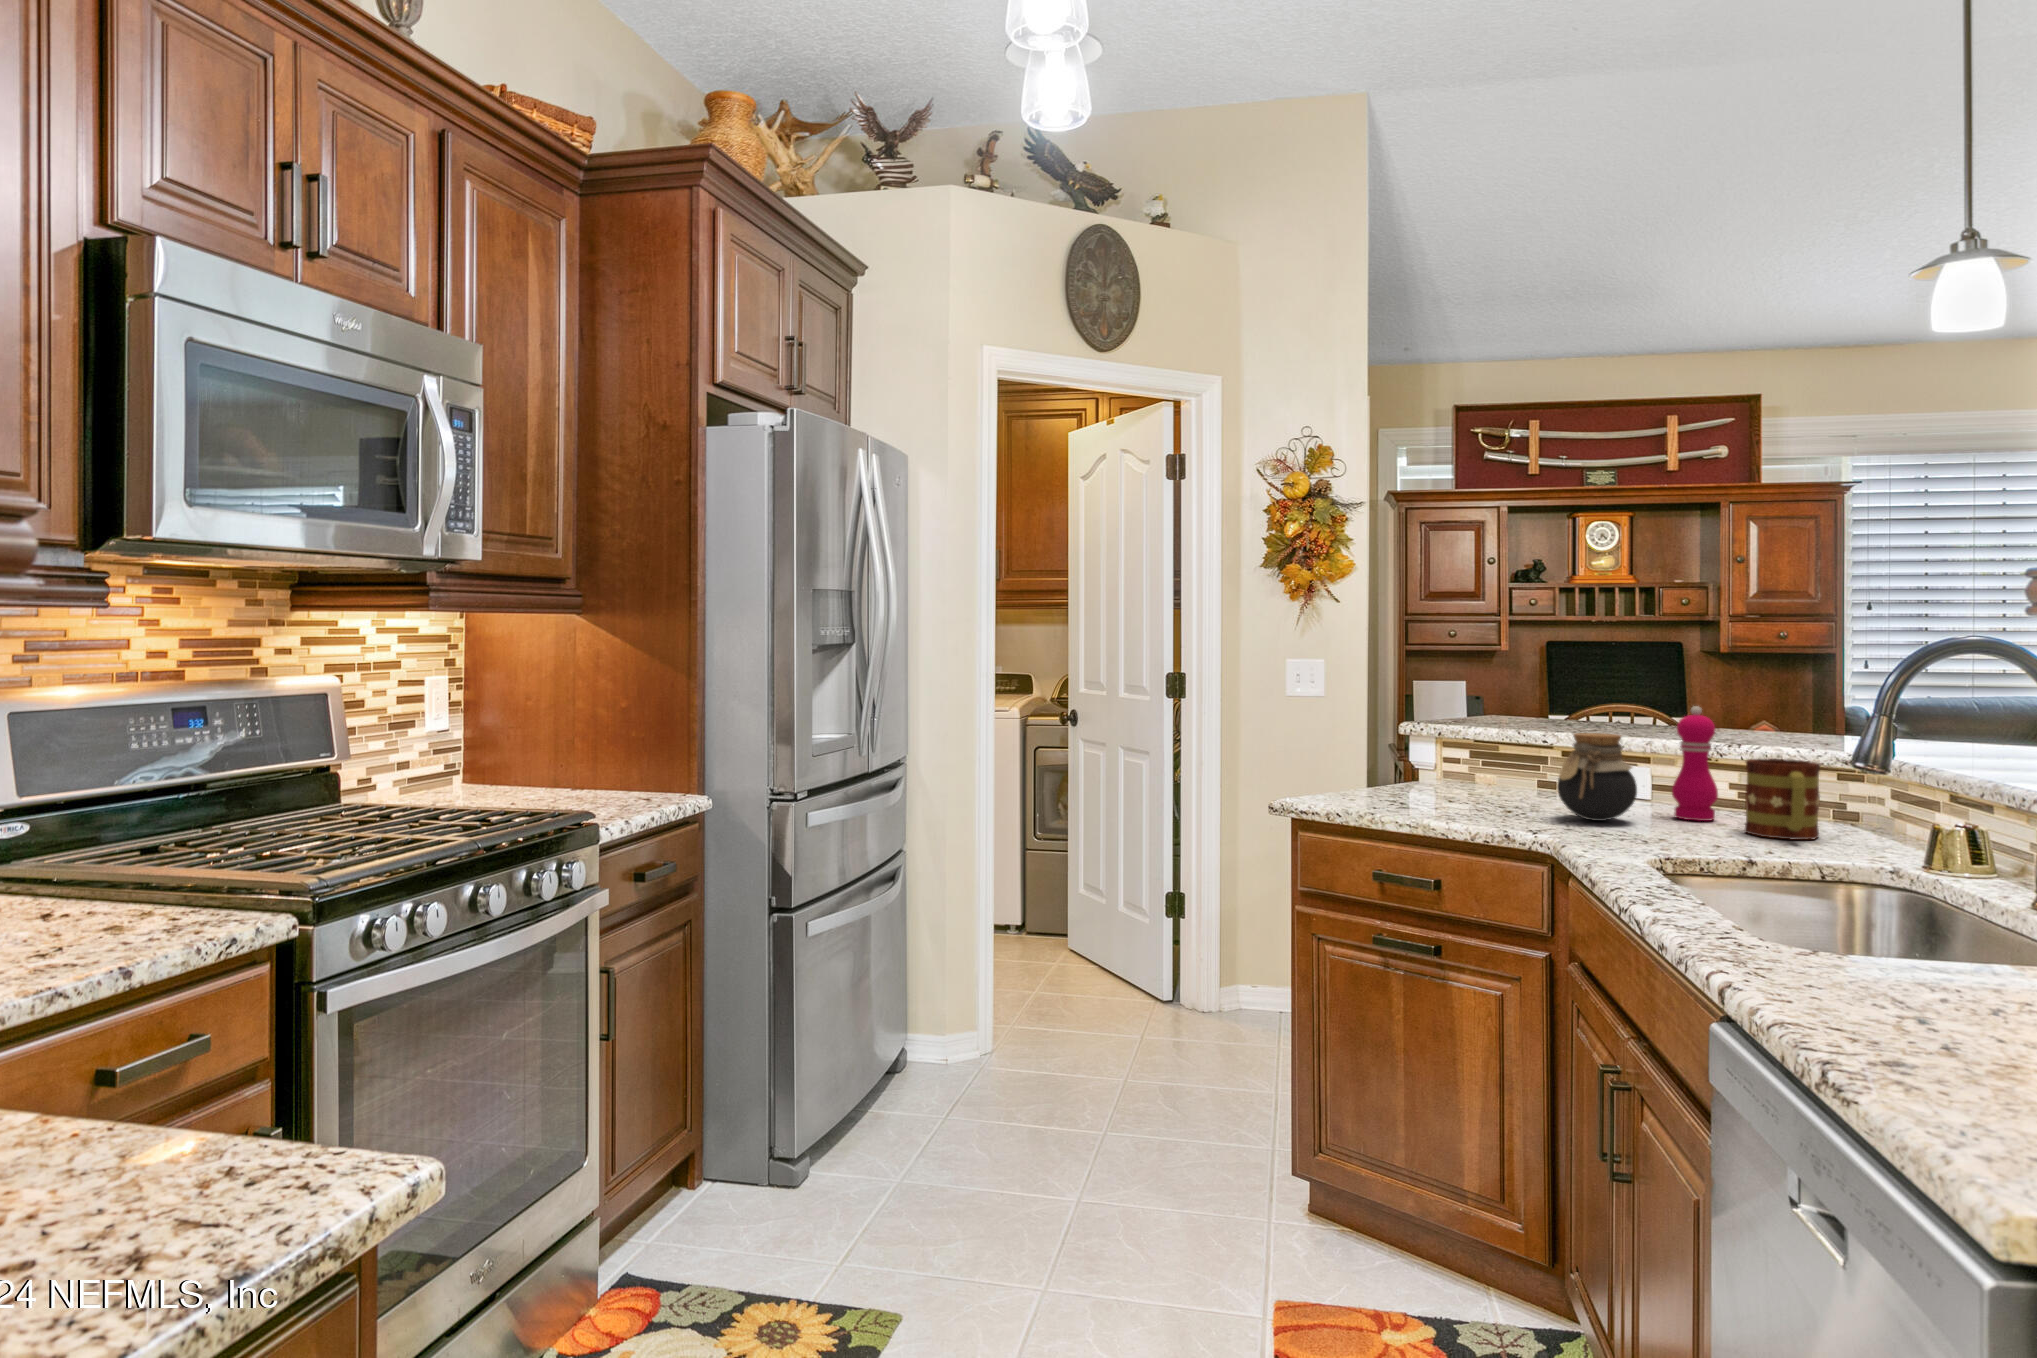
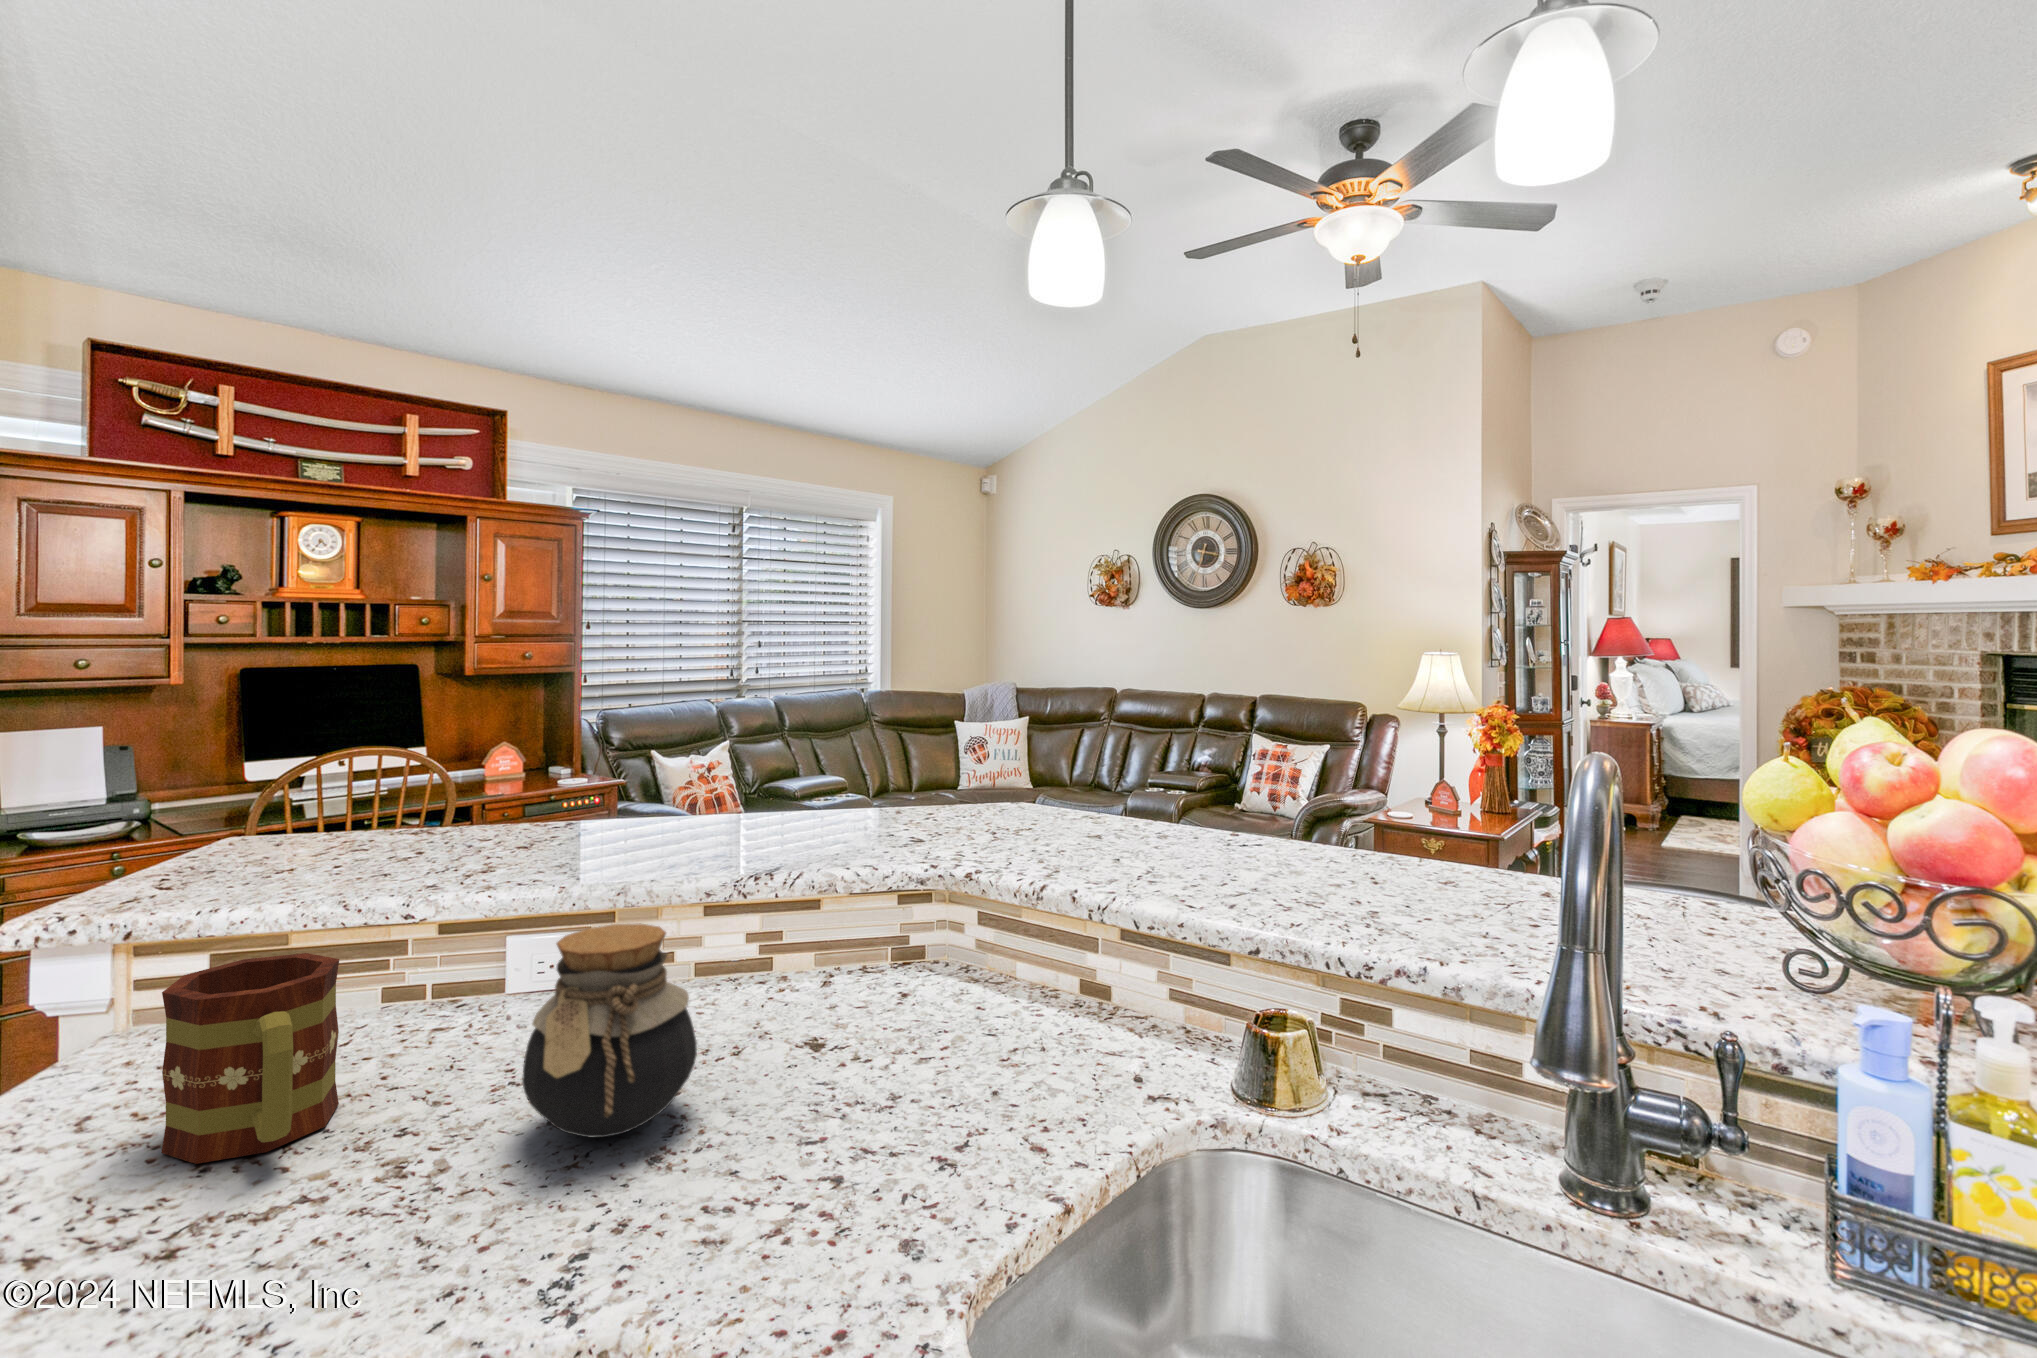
pepper mill: present [1672,706,1718,821] -> none [714,832,792,1049]
mug: present [1745,759,1820,839] -> present [161,953,339,1164]

